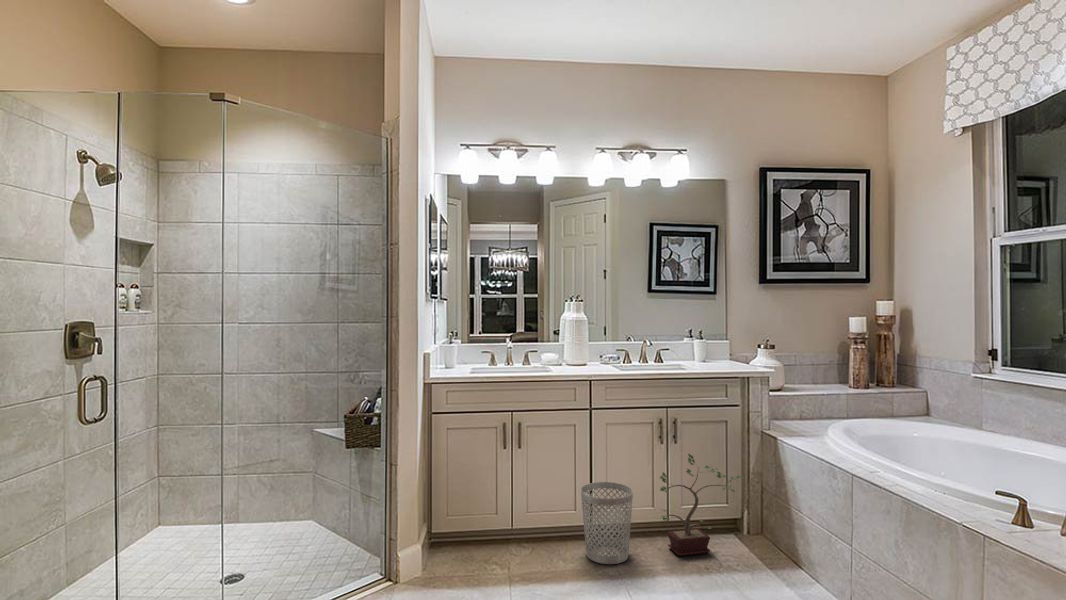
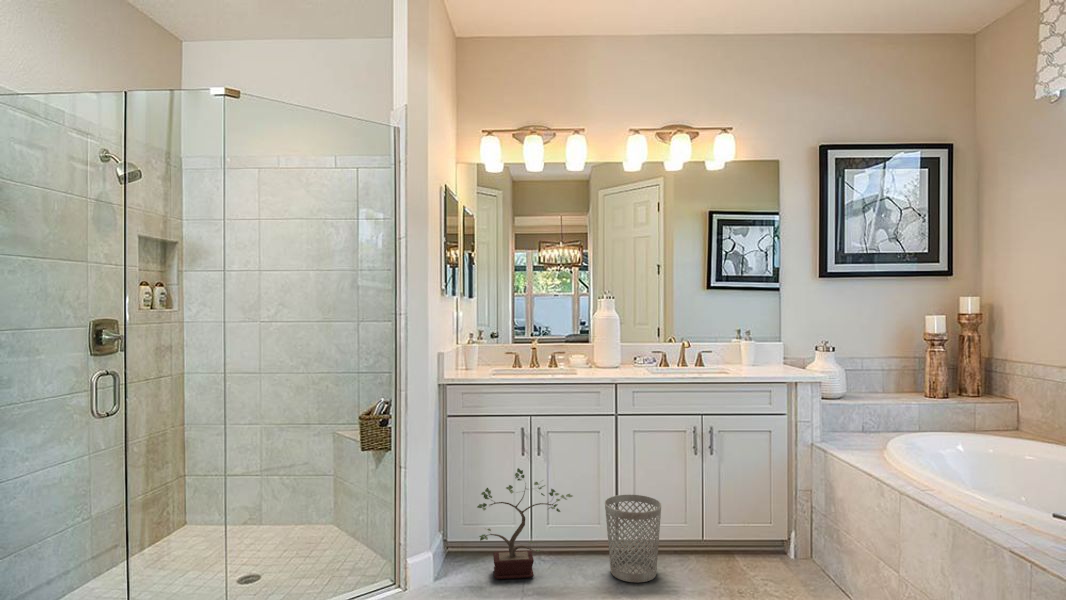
potted plant: present [660,454,744,556] -> present [477,468,573,579]

